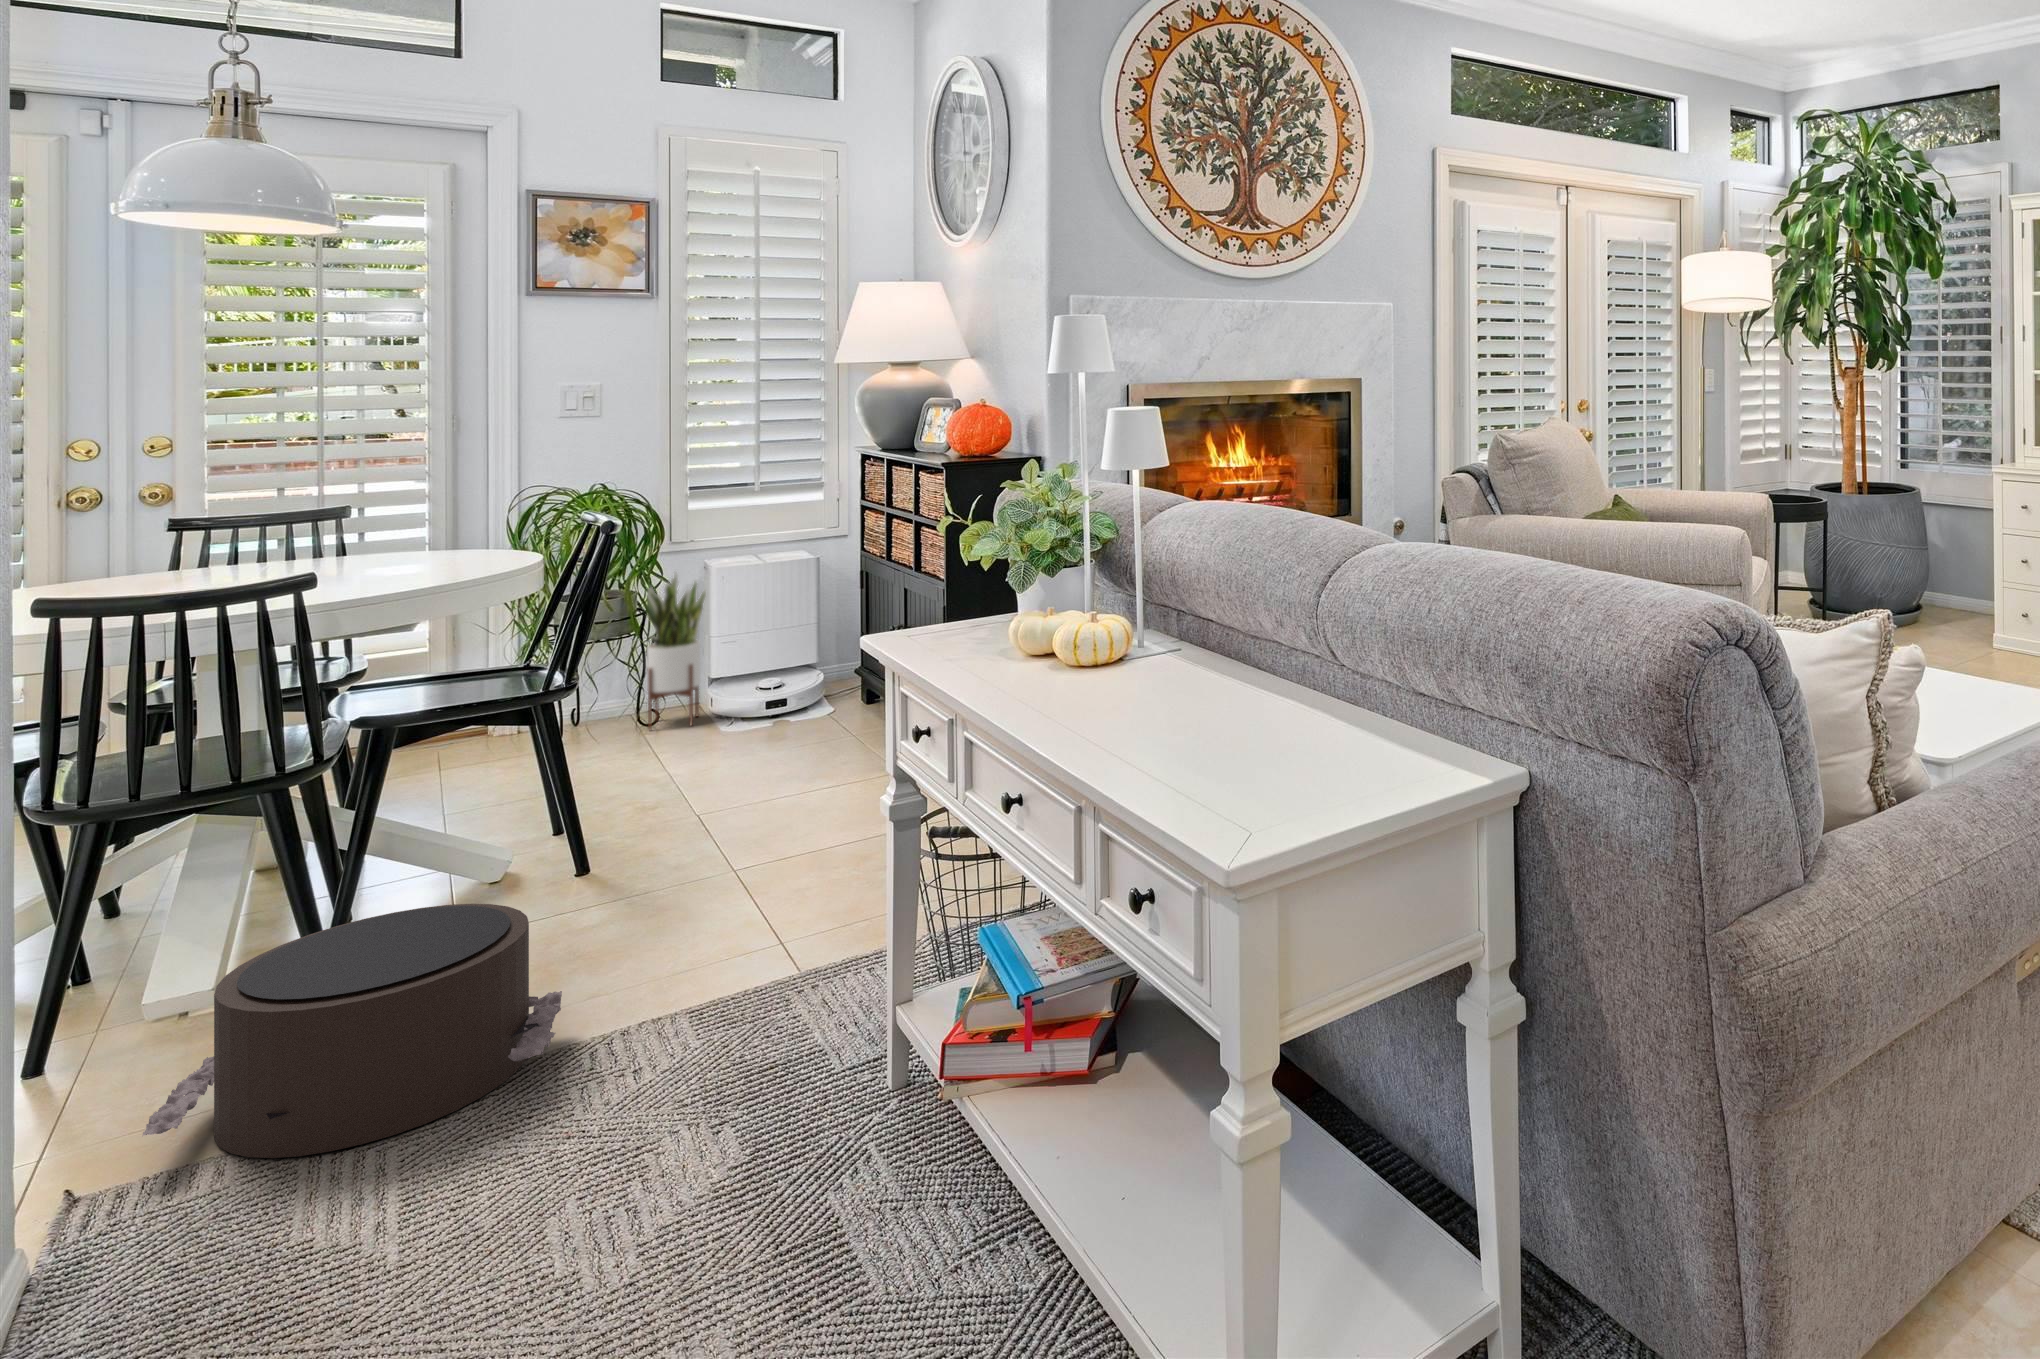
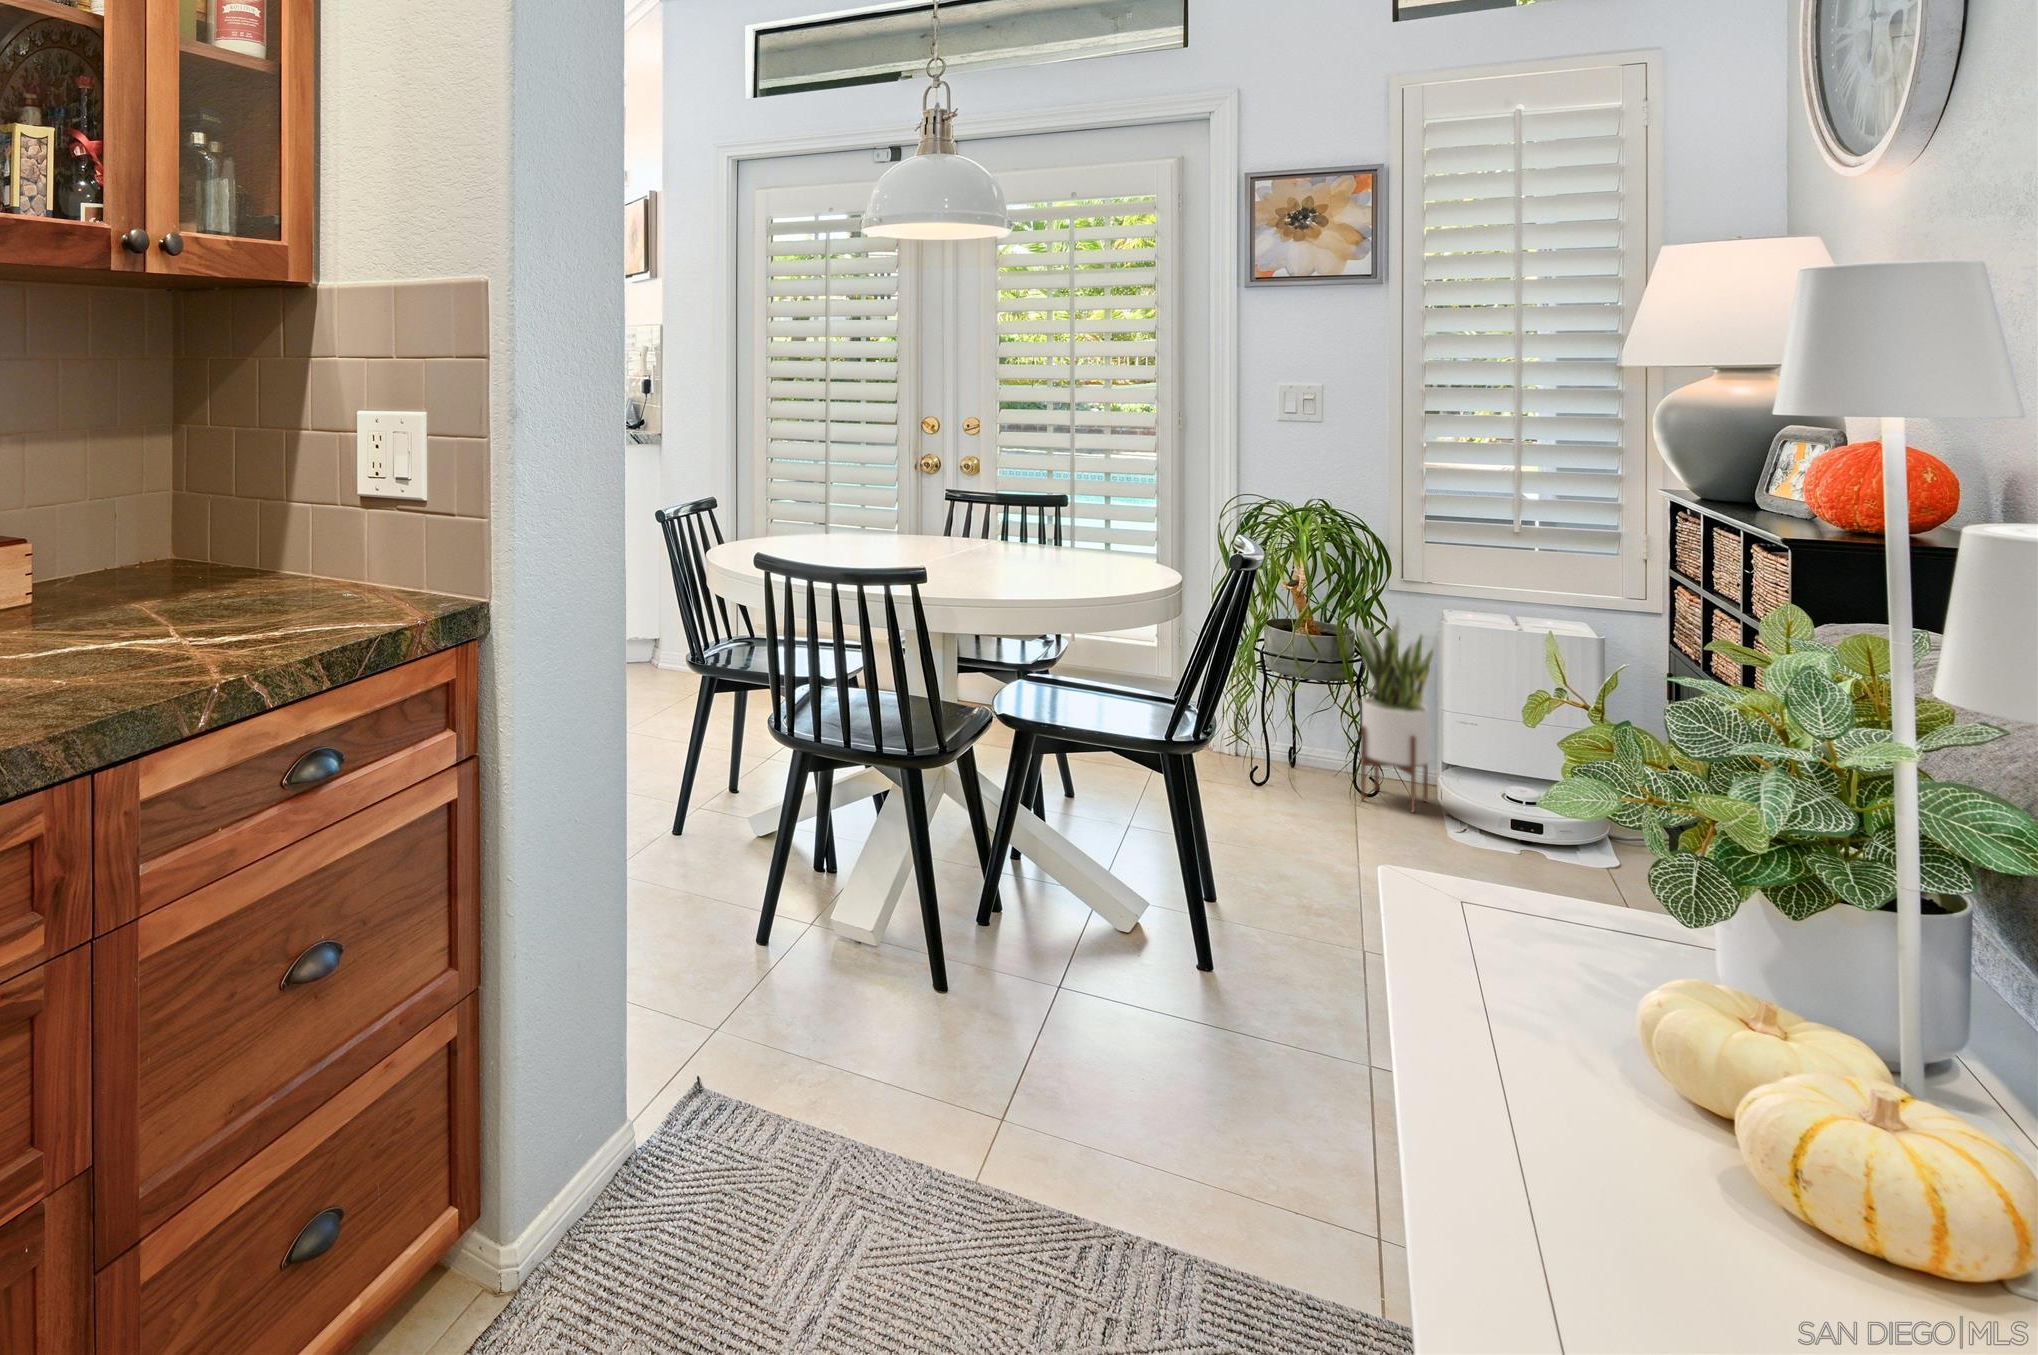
pouf: present [142,904,562,1158] -> none [713,936,1074,1225]

